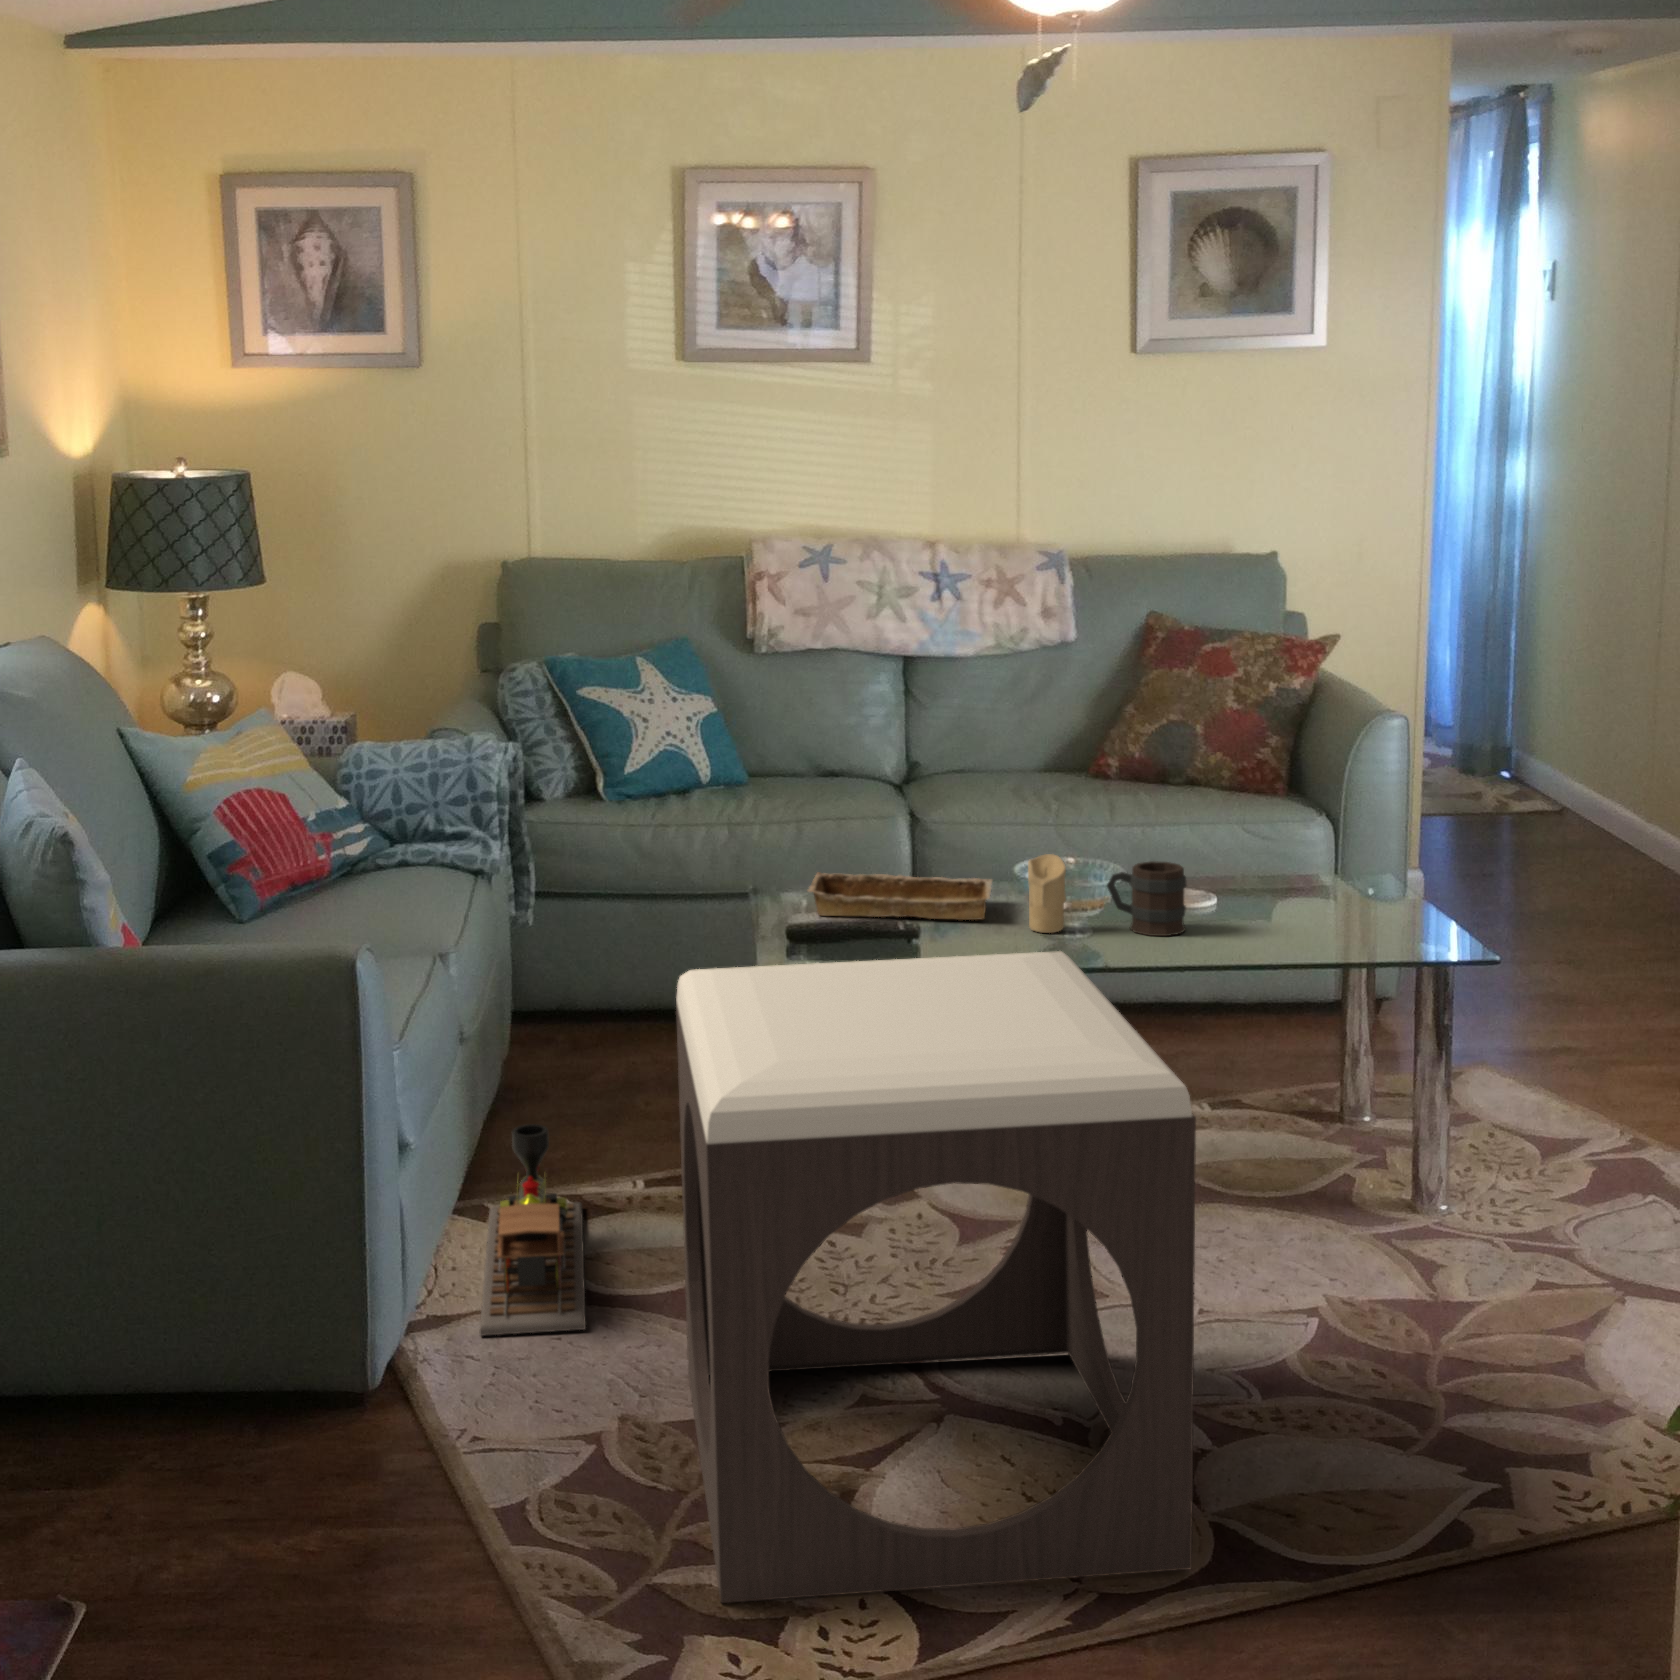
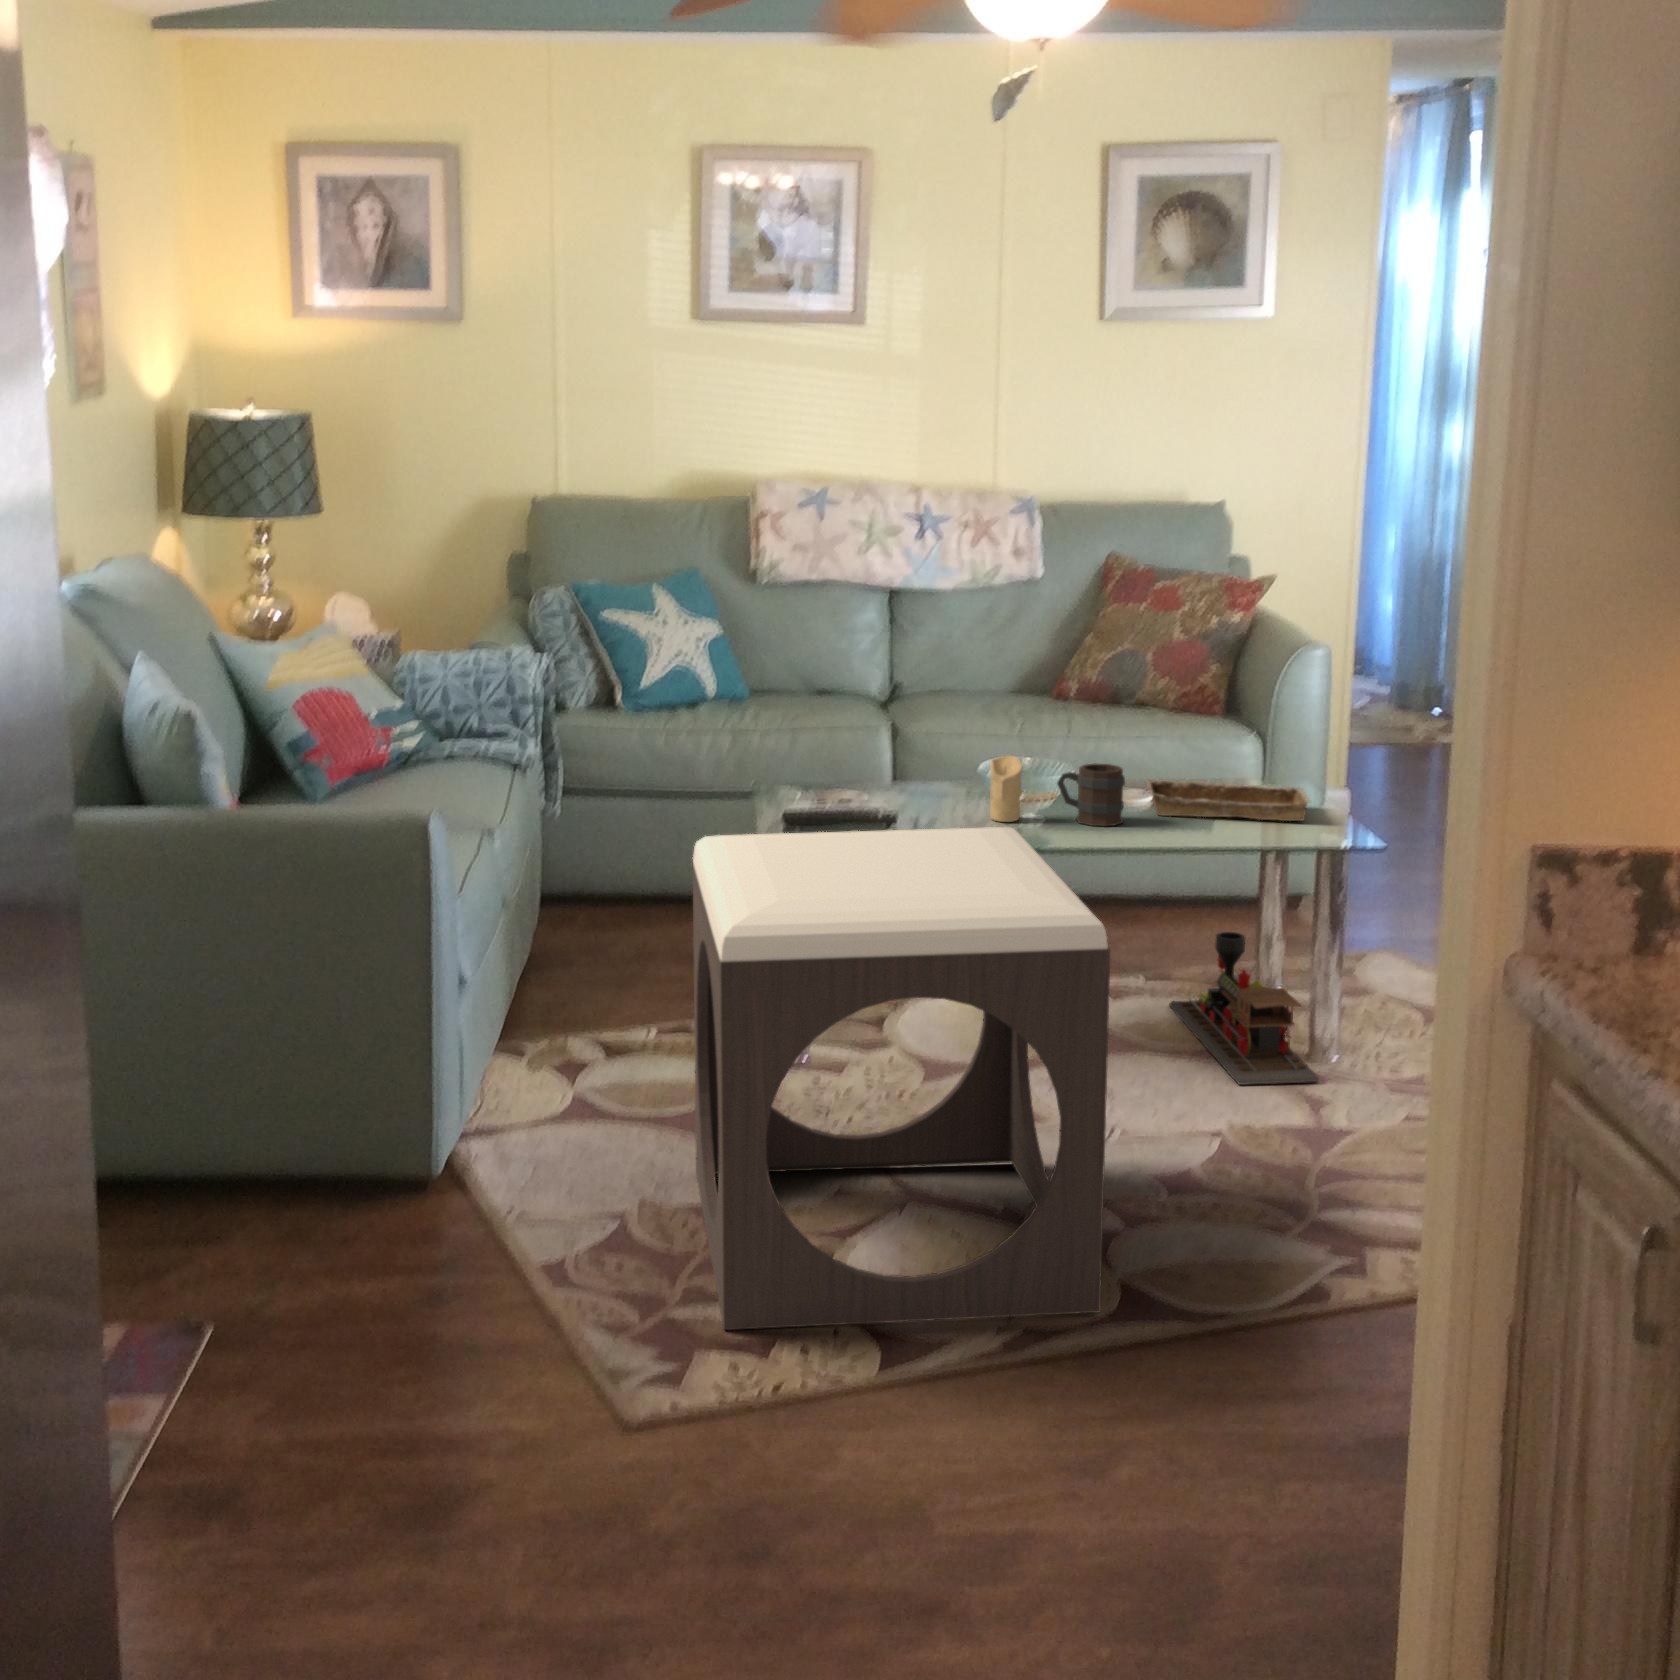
tray: present [808,872,992,920] -> present [1146,780,1310,821]
toy train: present [480,1124,586,1336] -> present [1169,932,1319,1085]

